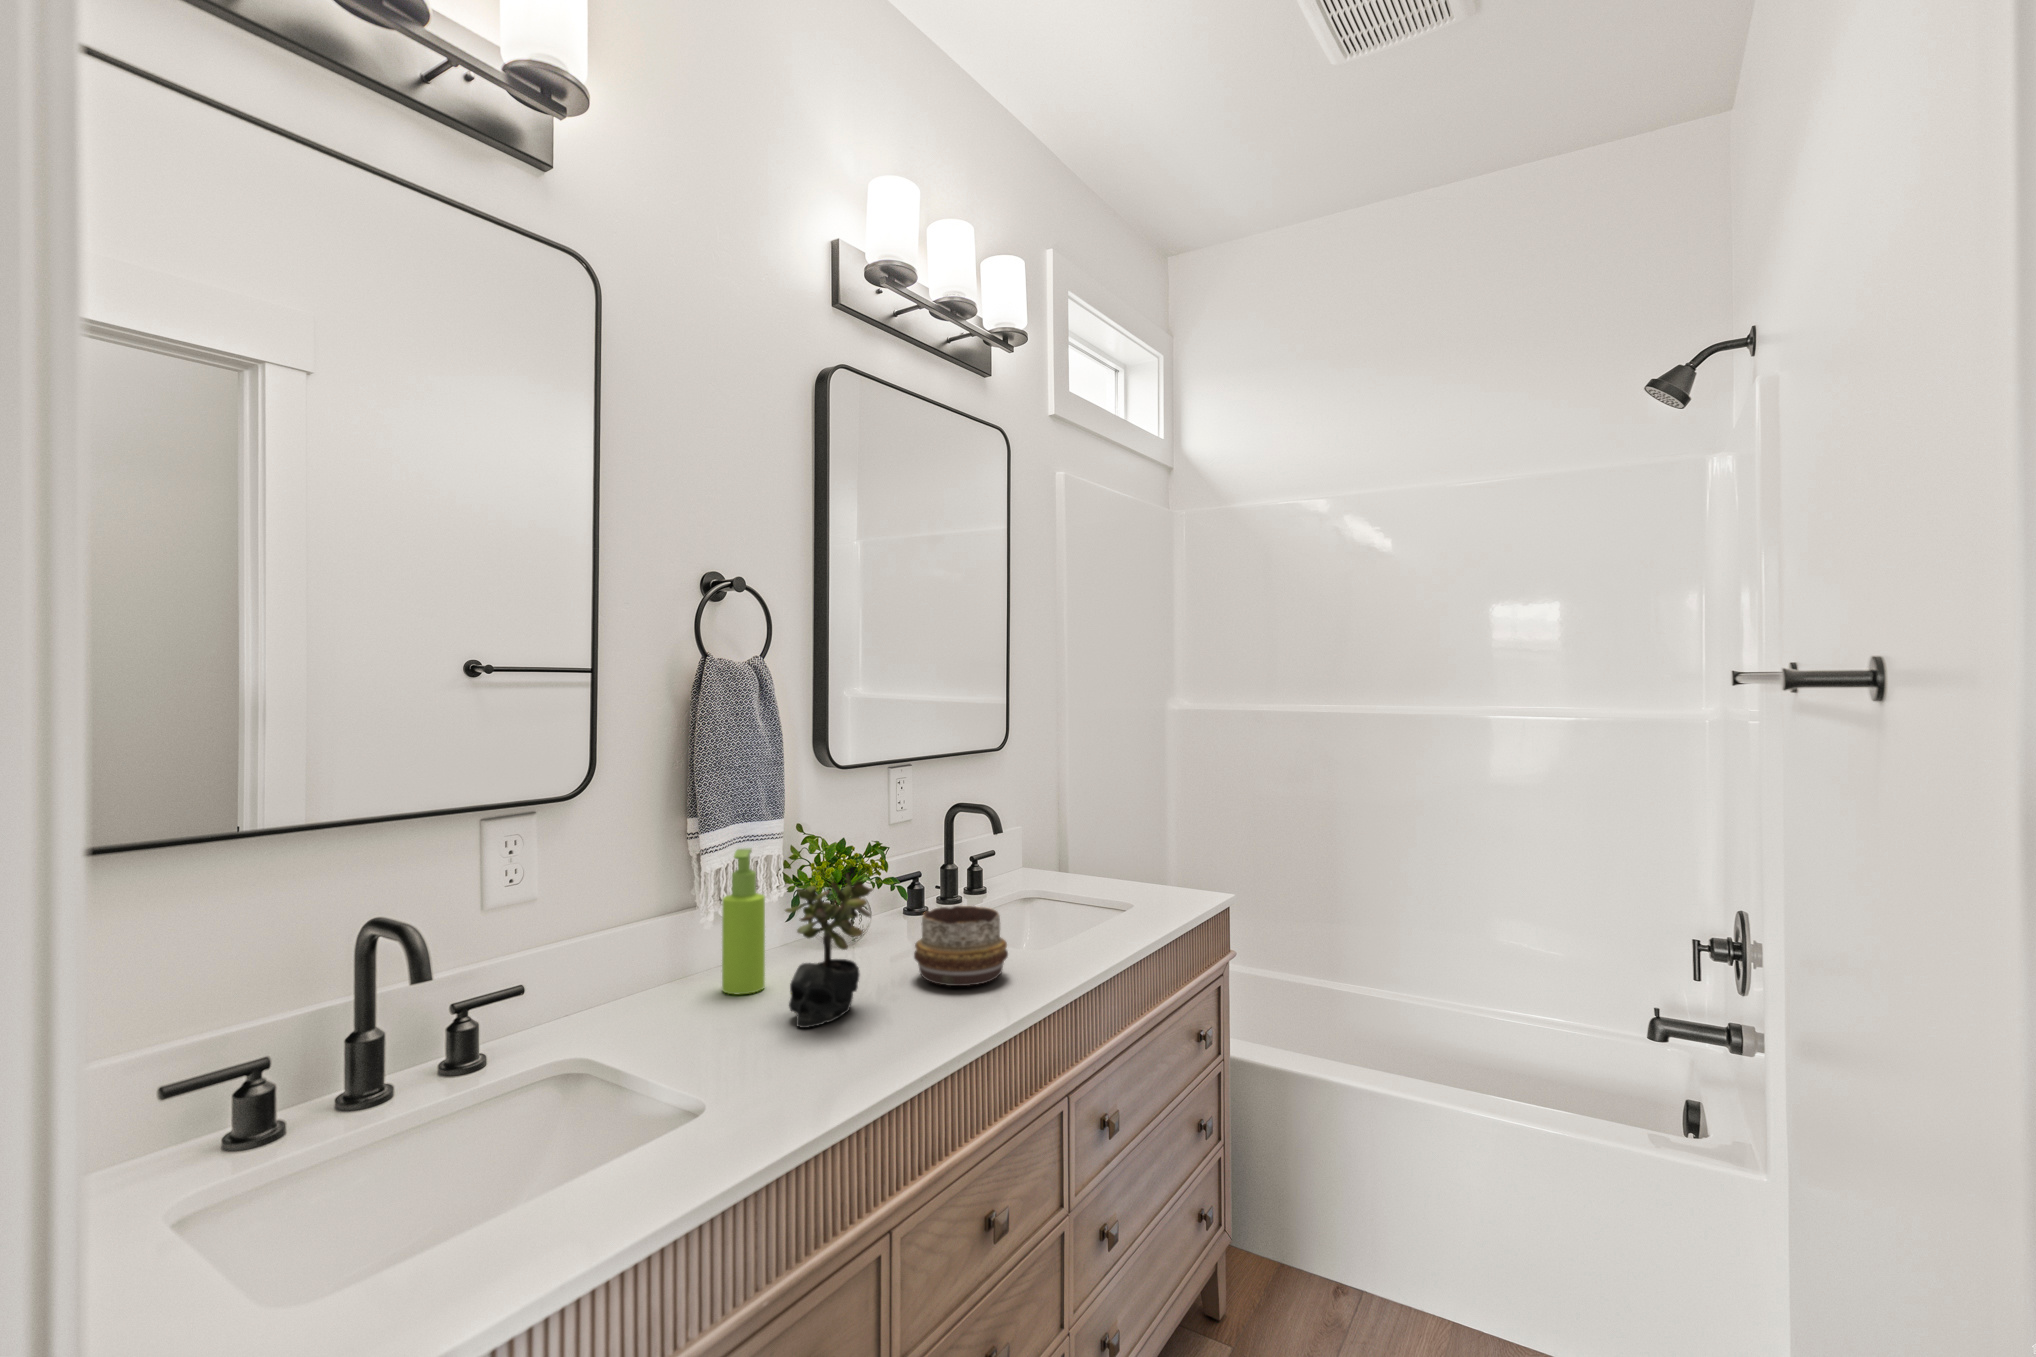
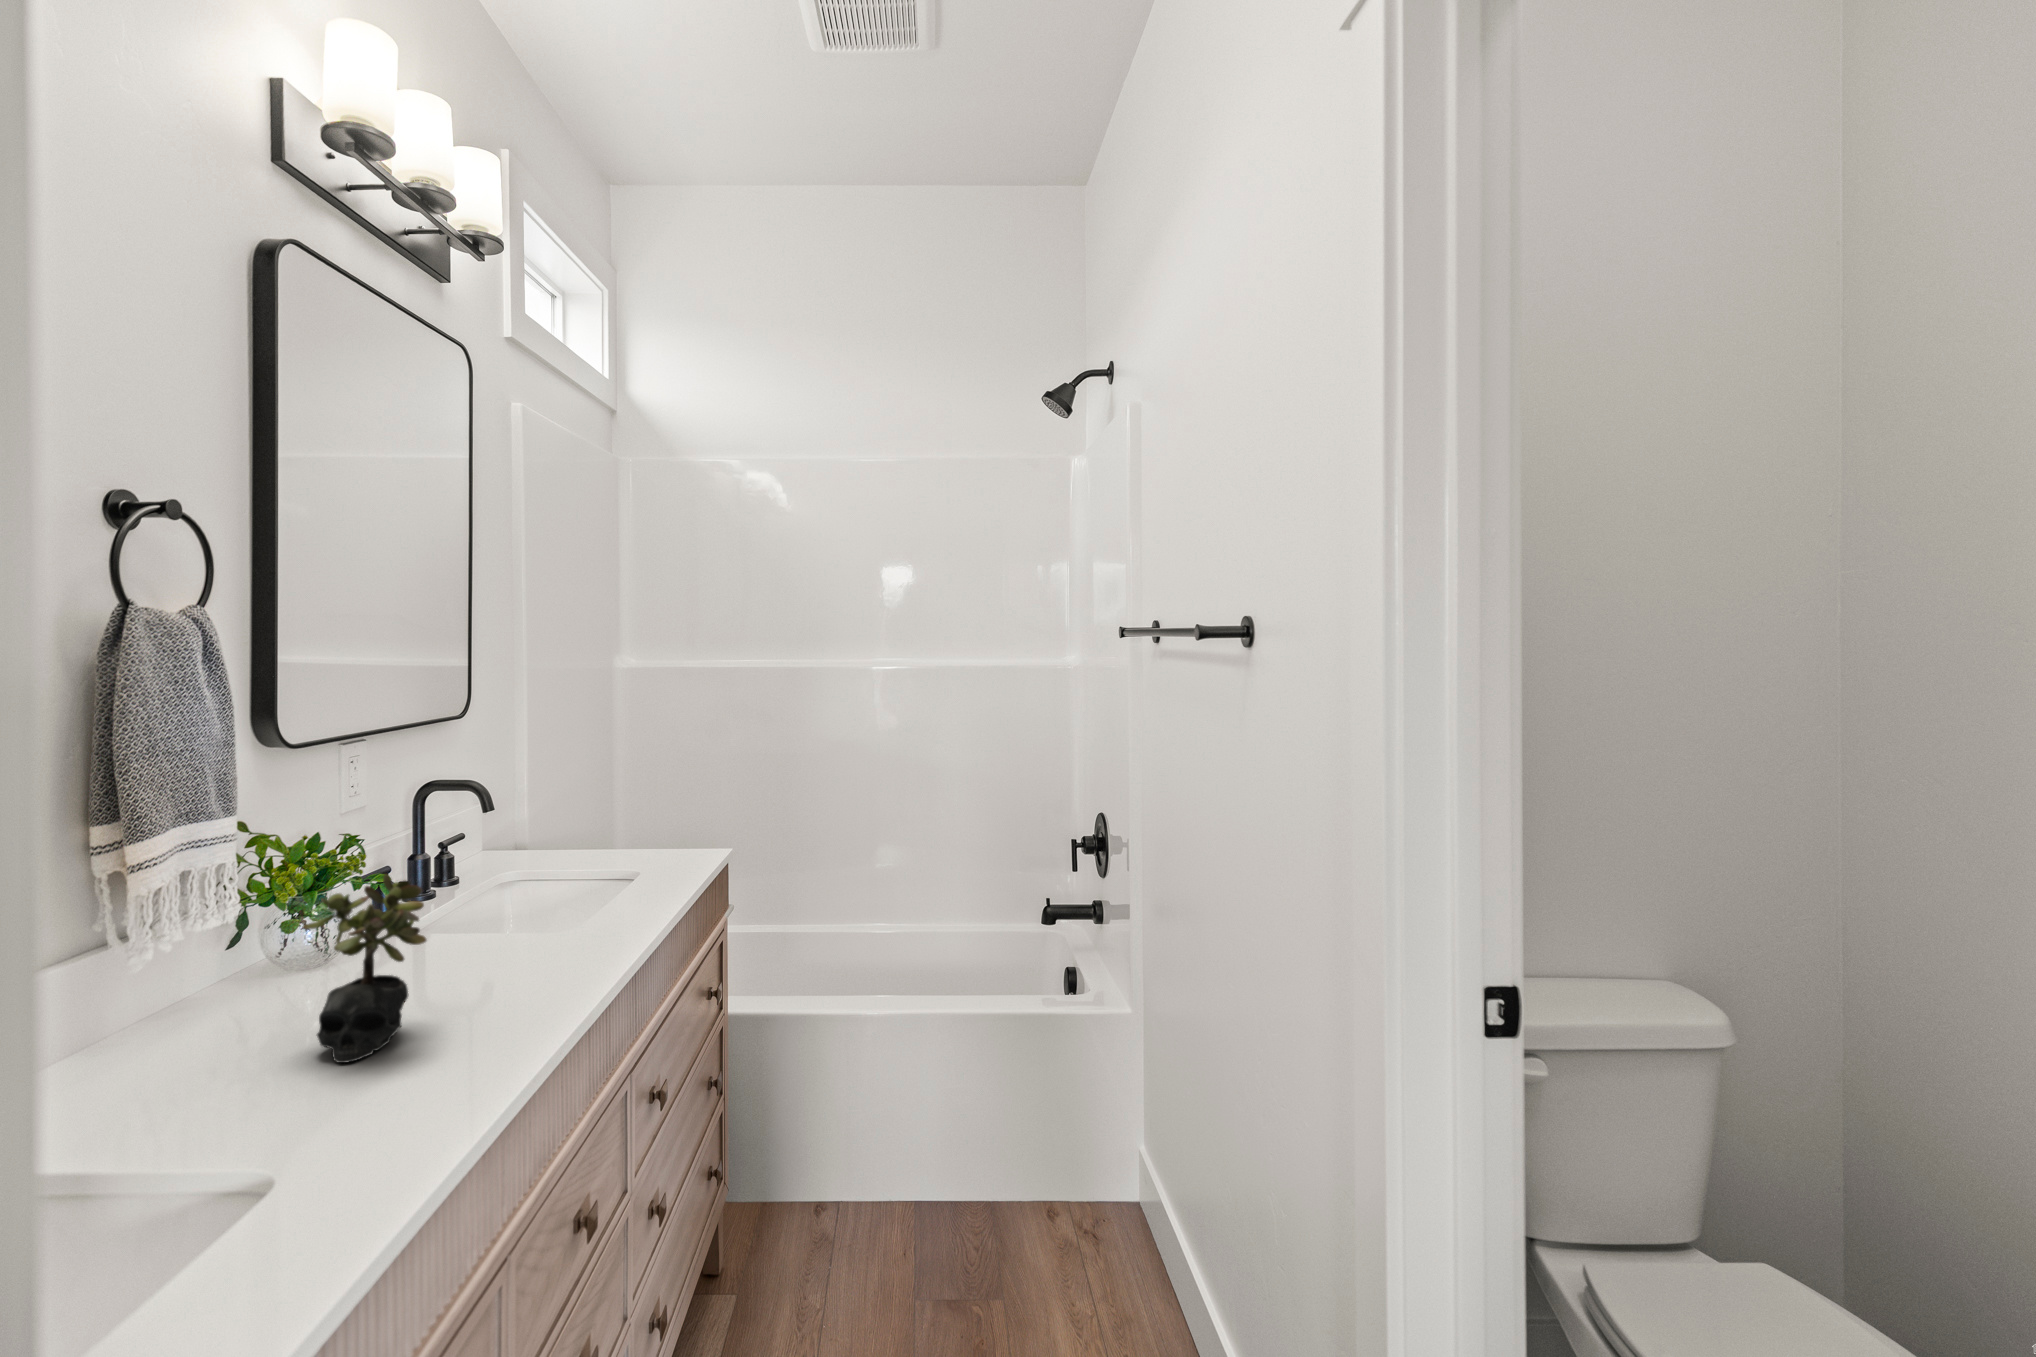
soap dispenser: present [722,849,765,994] -> none [175,857,243,1046]
decorative bowl: present [914,906,1008,986] -> none [448,895,566,986]

